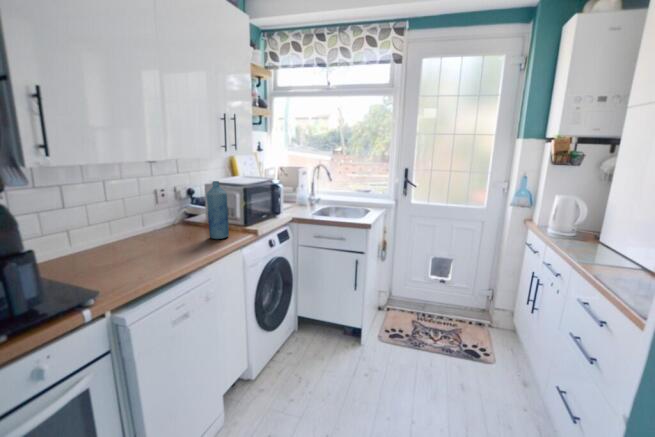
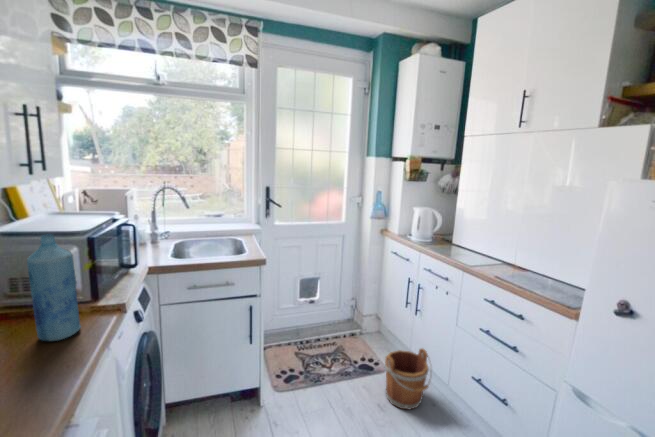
bucket: none [477,340,534,404] -> present [385,349,429,409]

